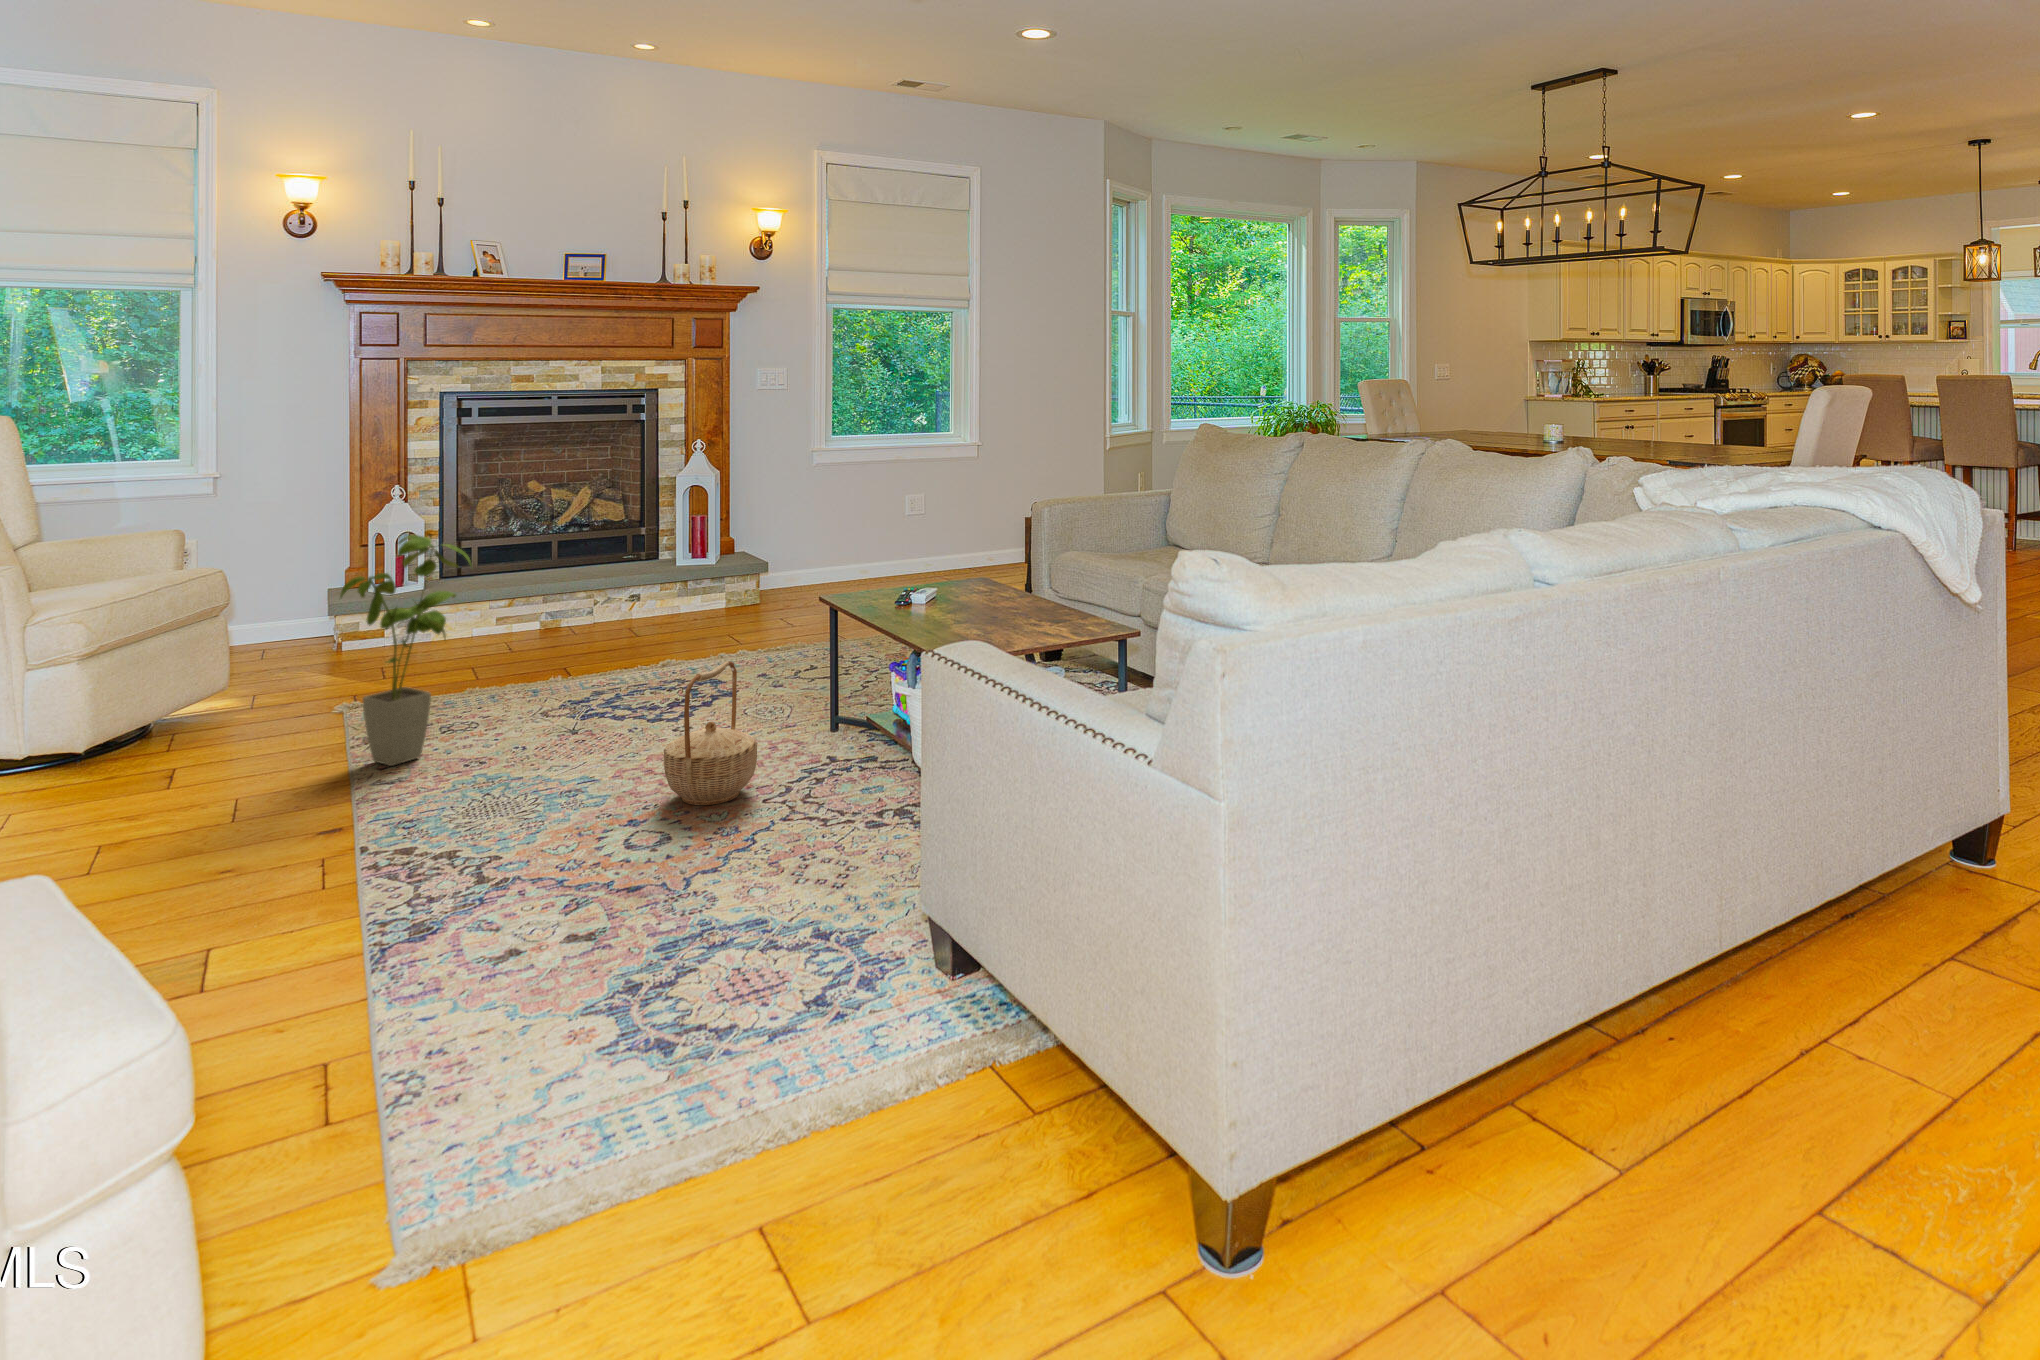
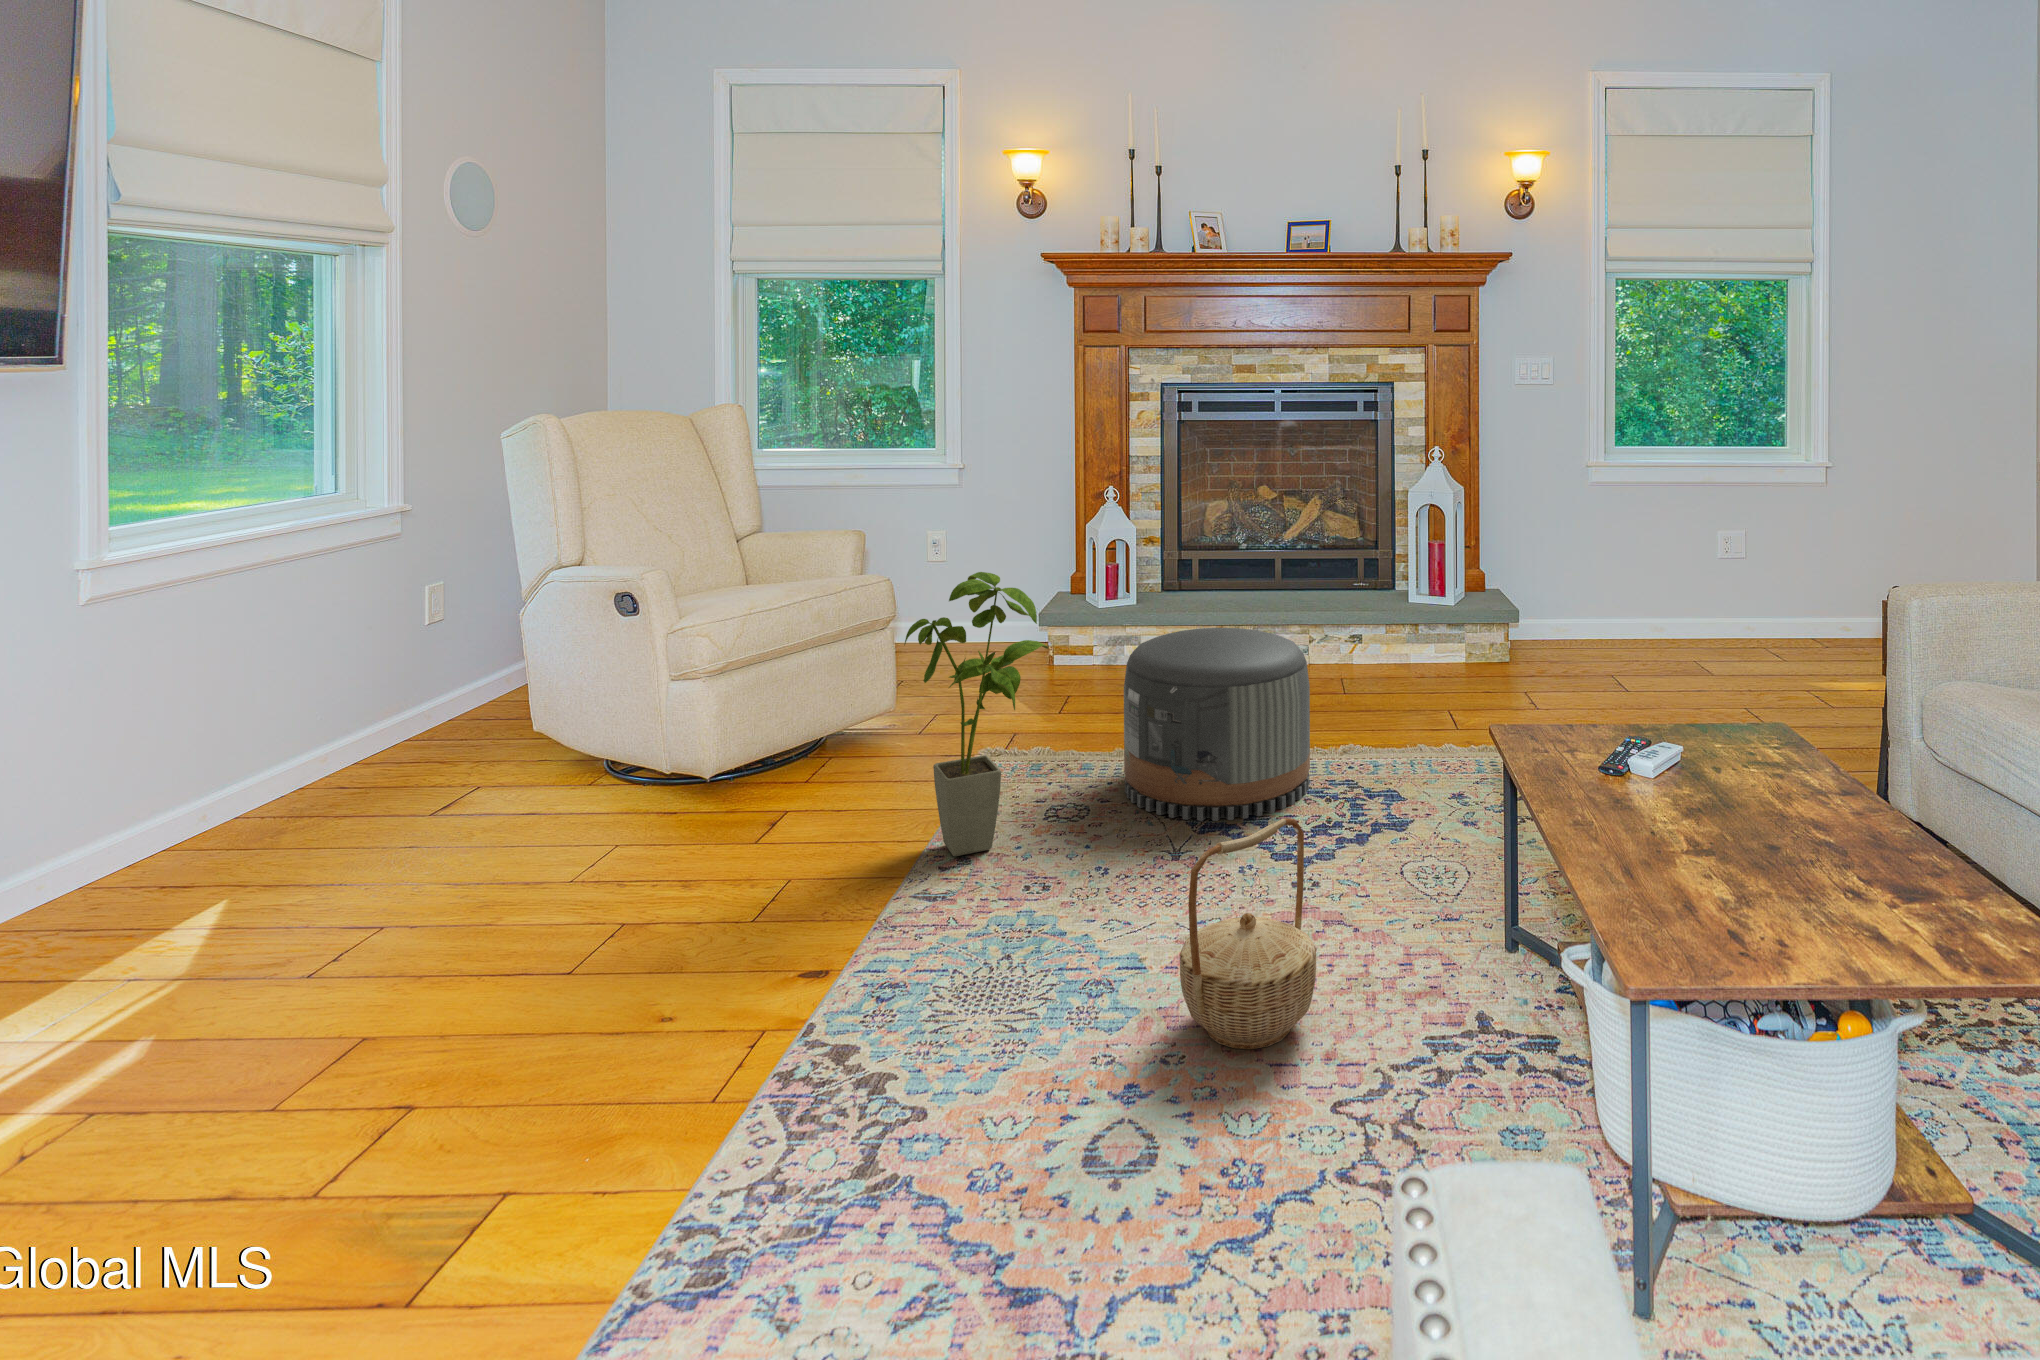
pouf: none [502,578,659,720] -> present [1124,628,1310,821]

